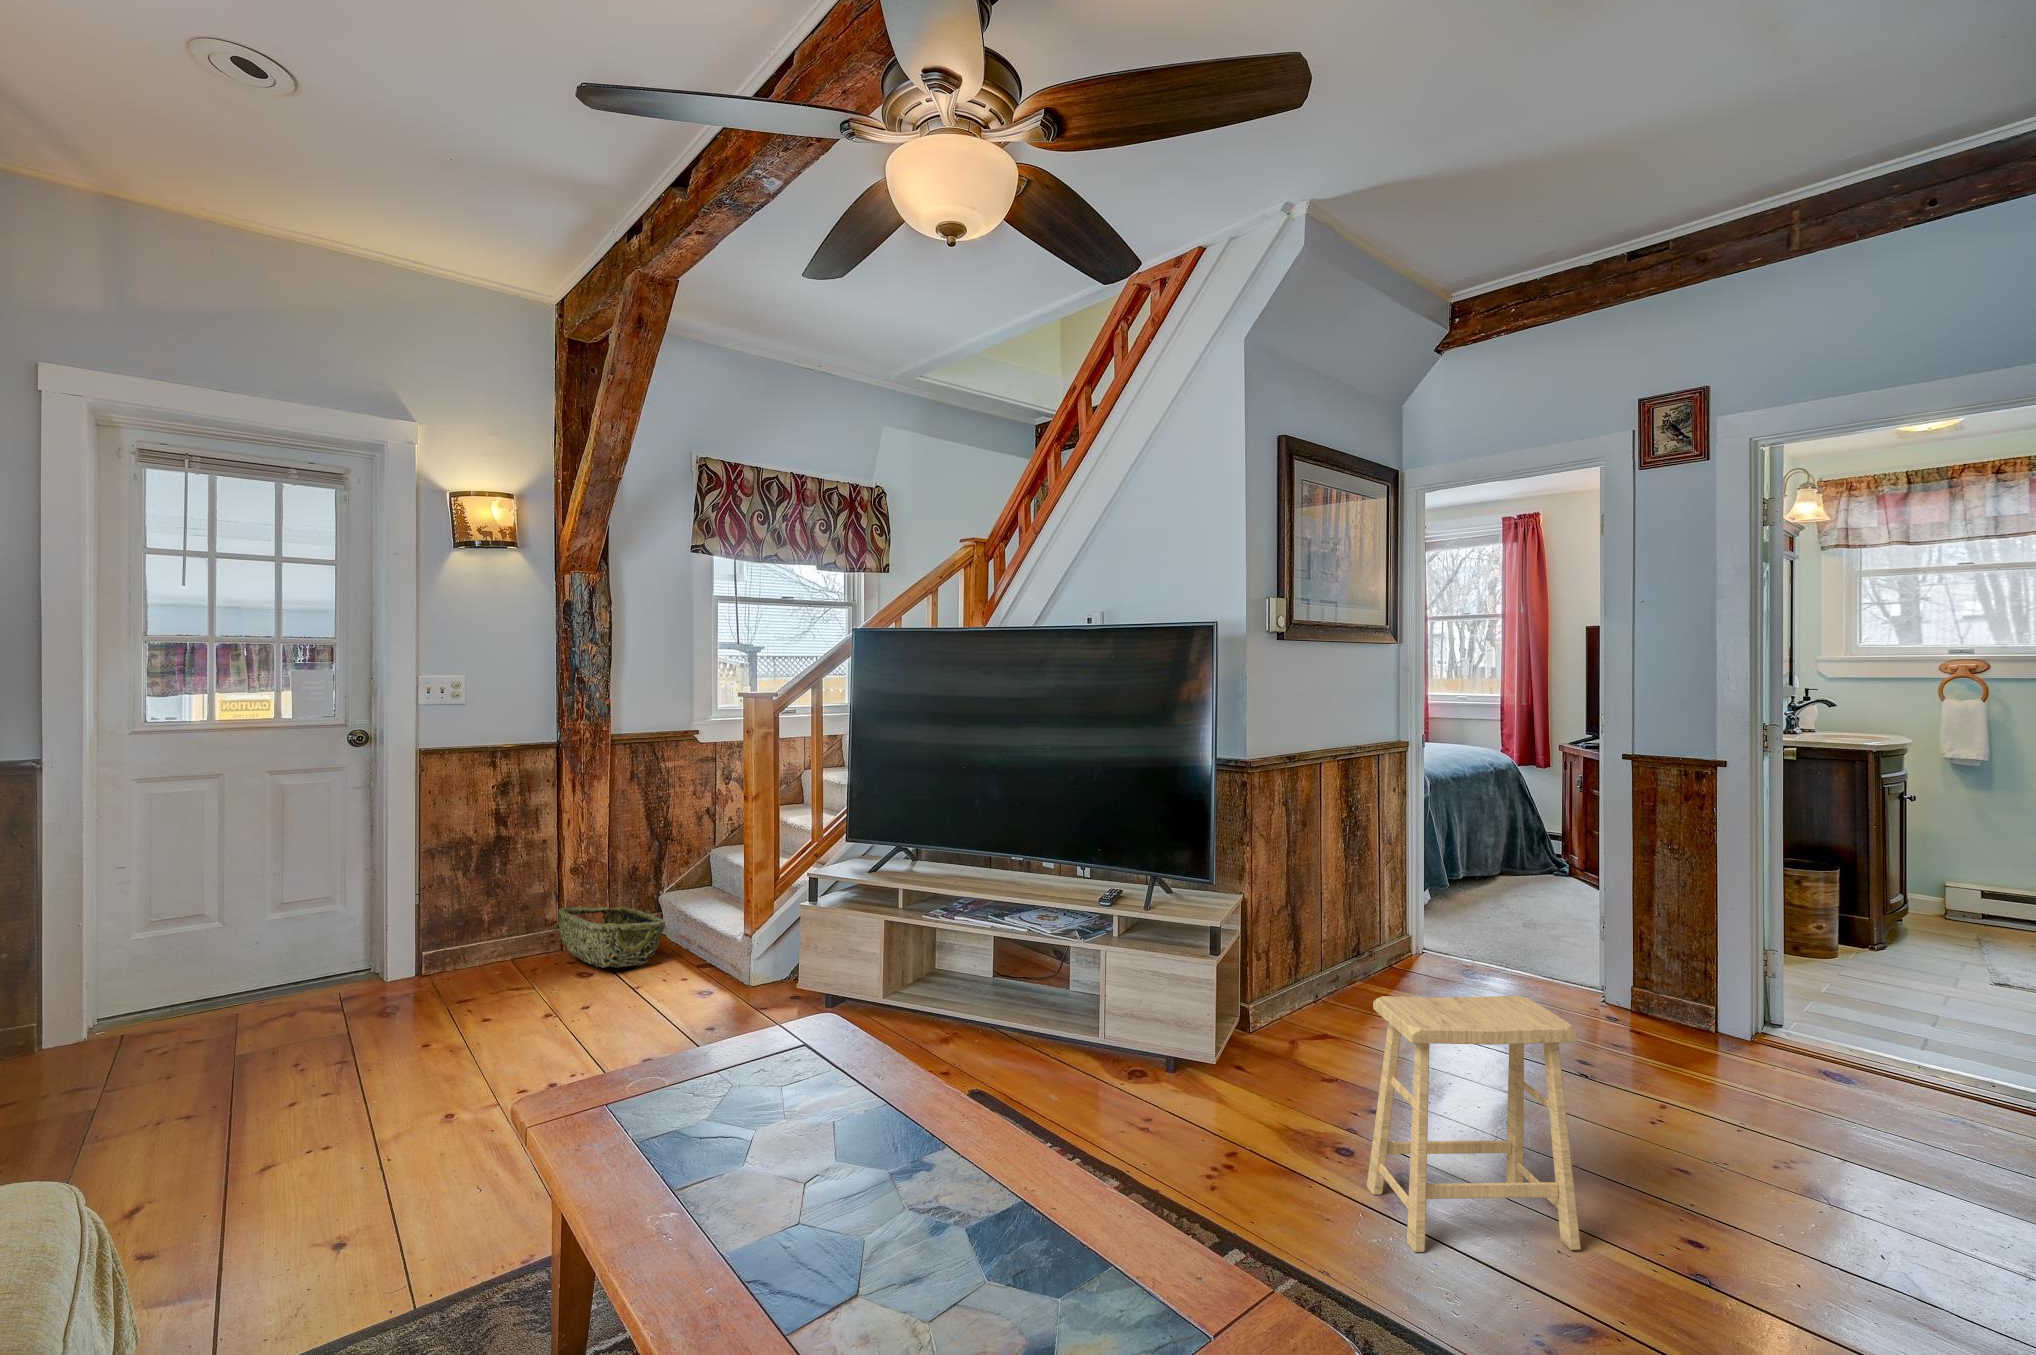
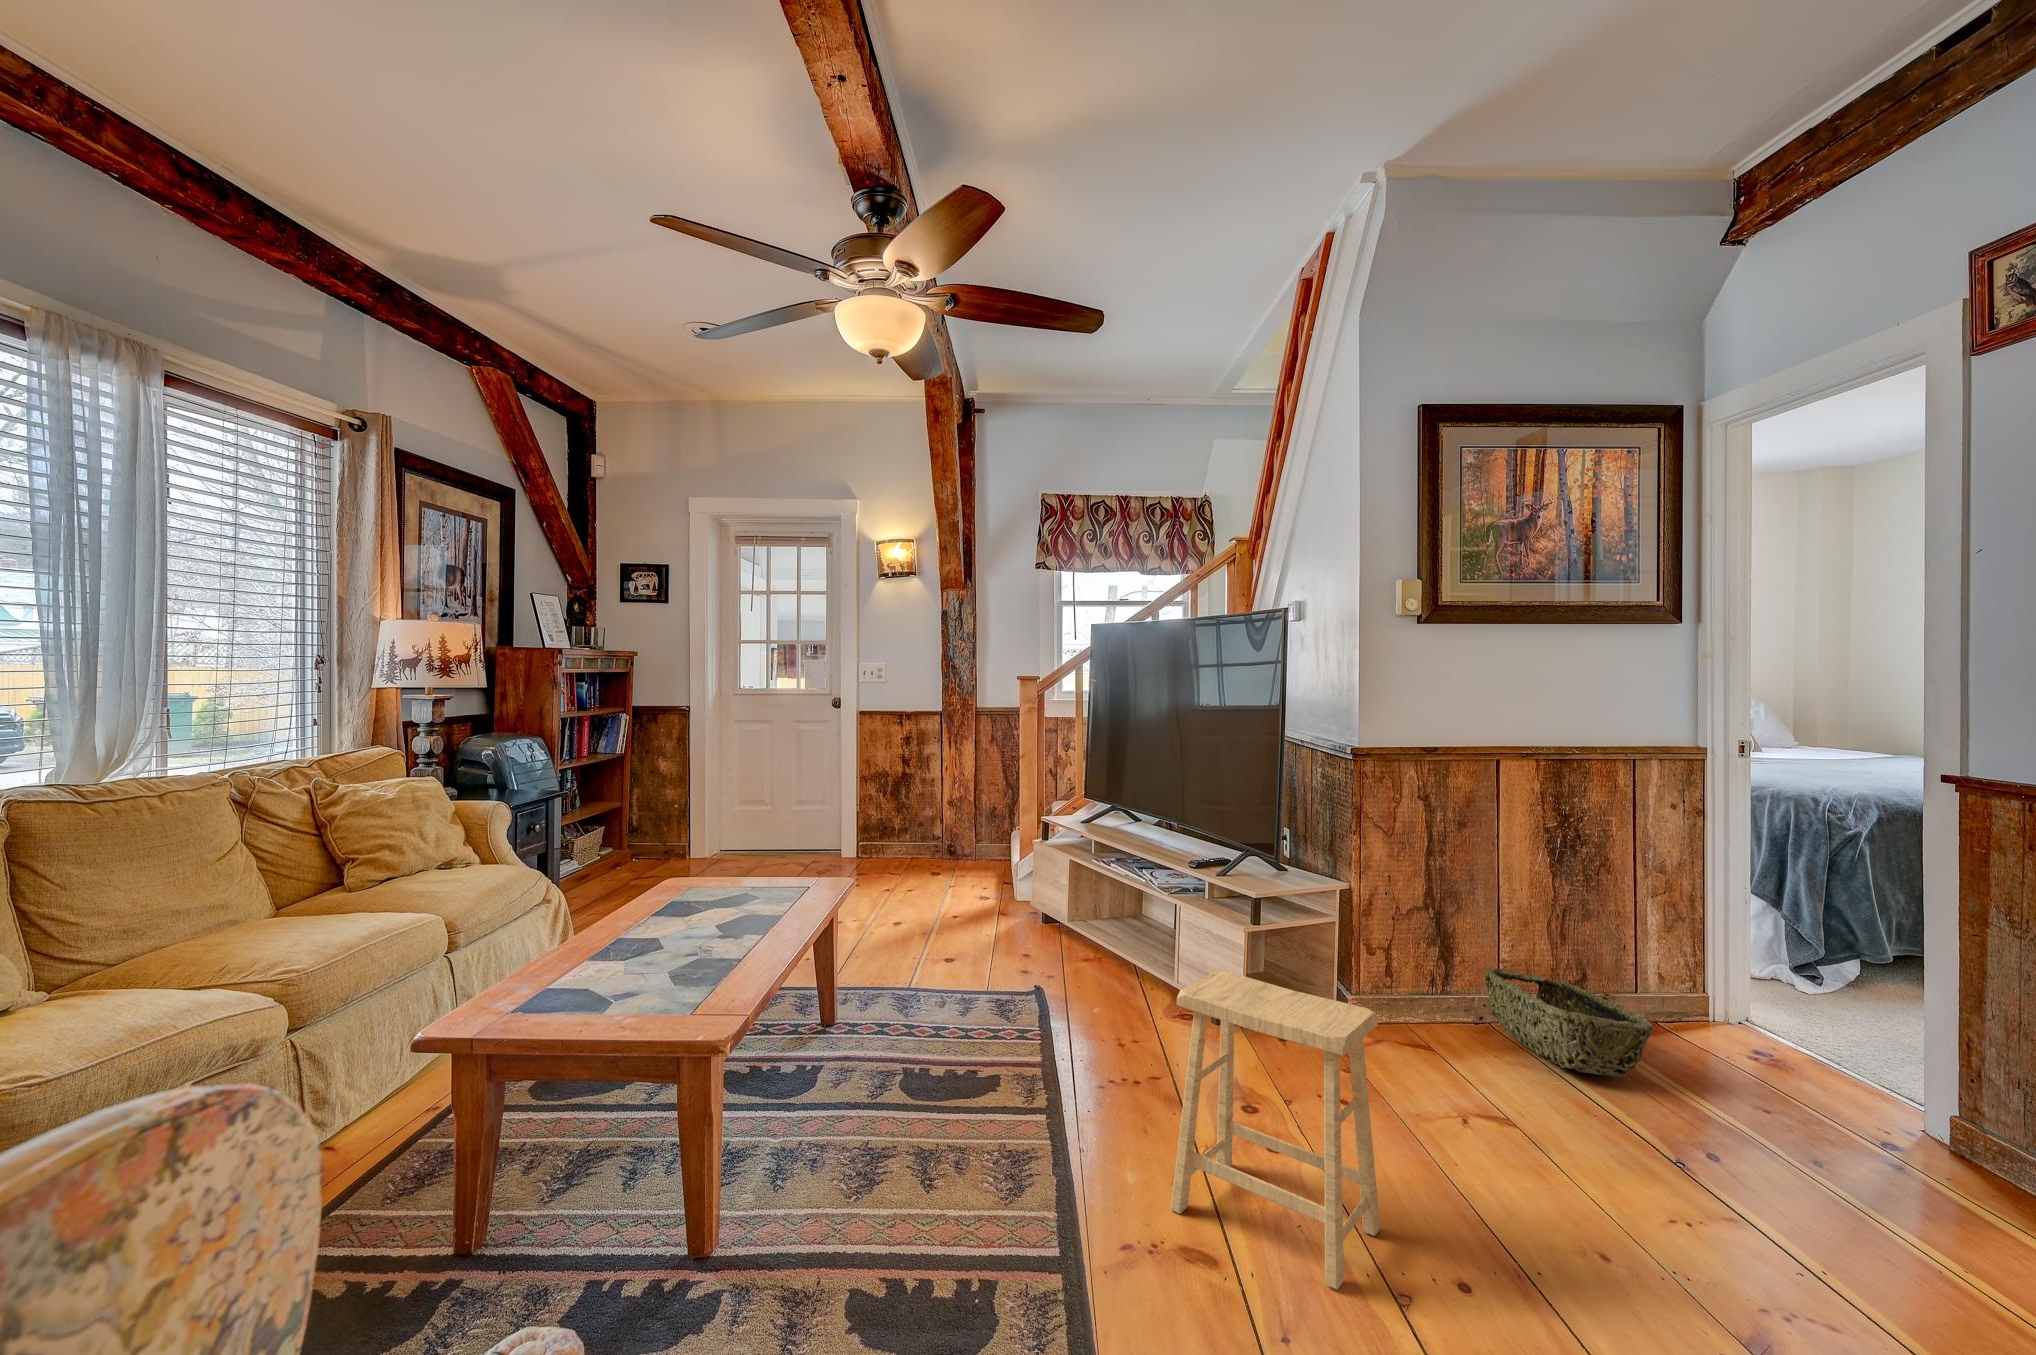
woven basket: present [558,906,666,968] -> present [1484,968,1653,1077]

